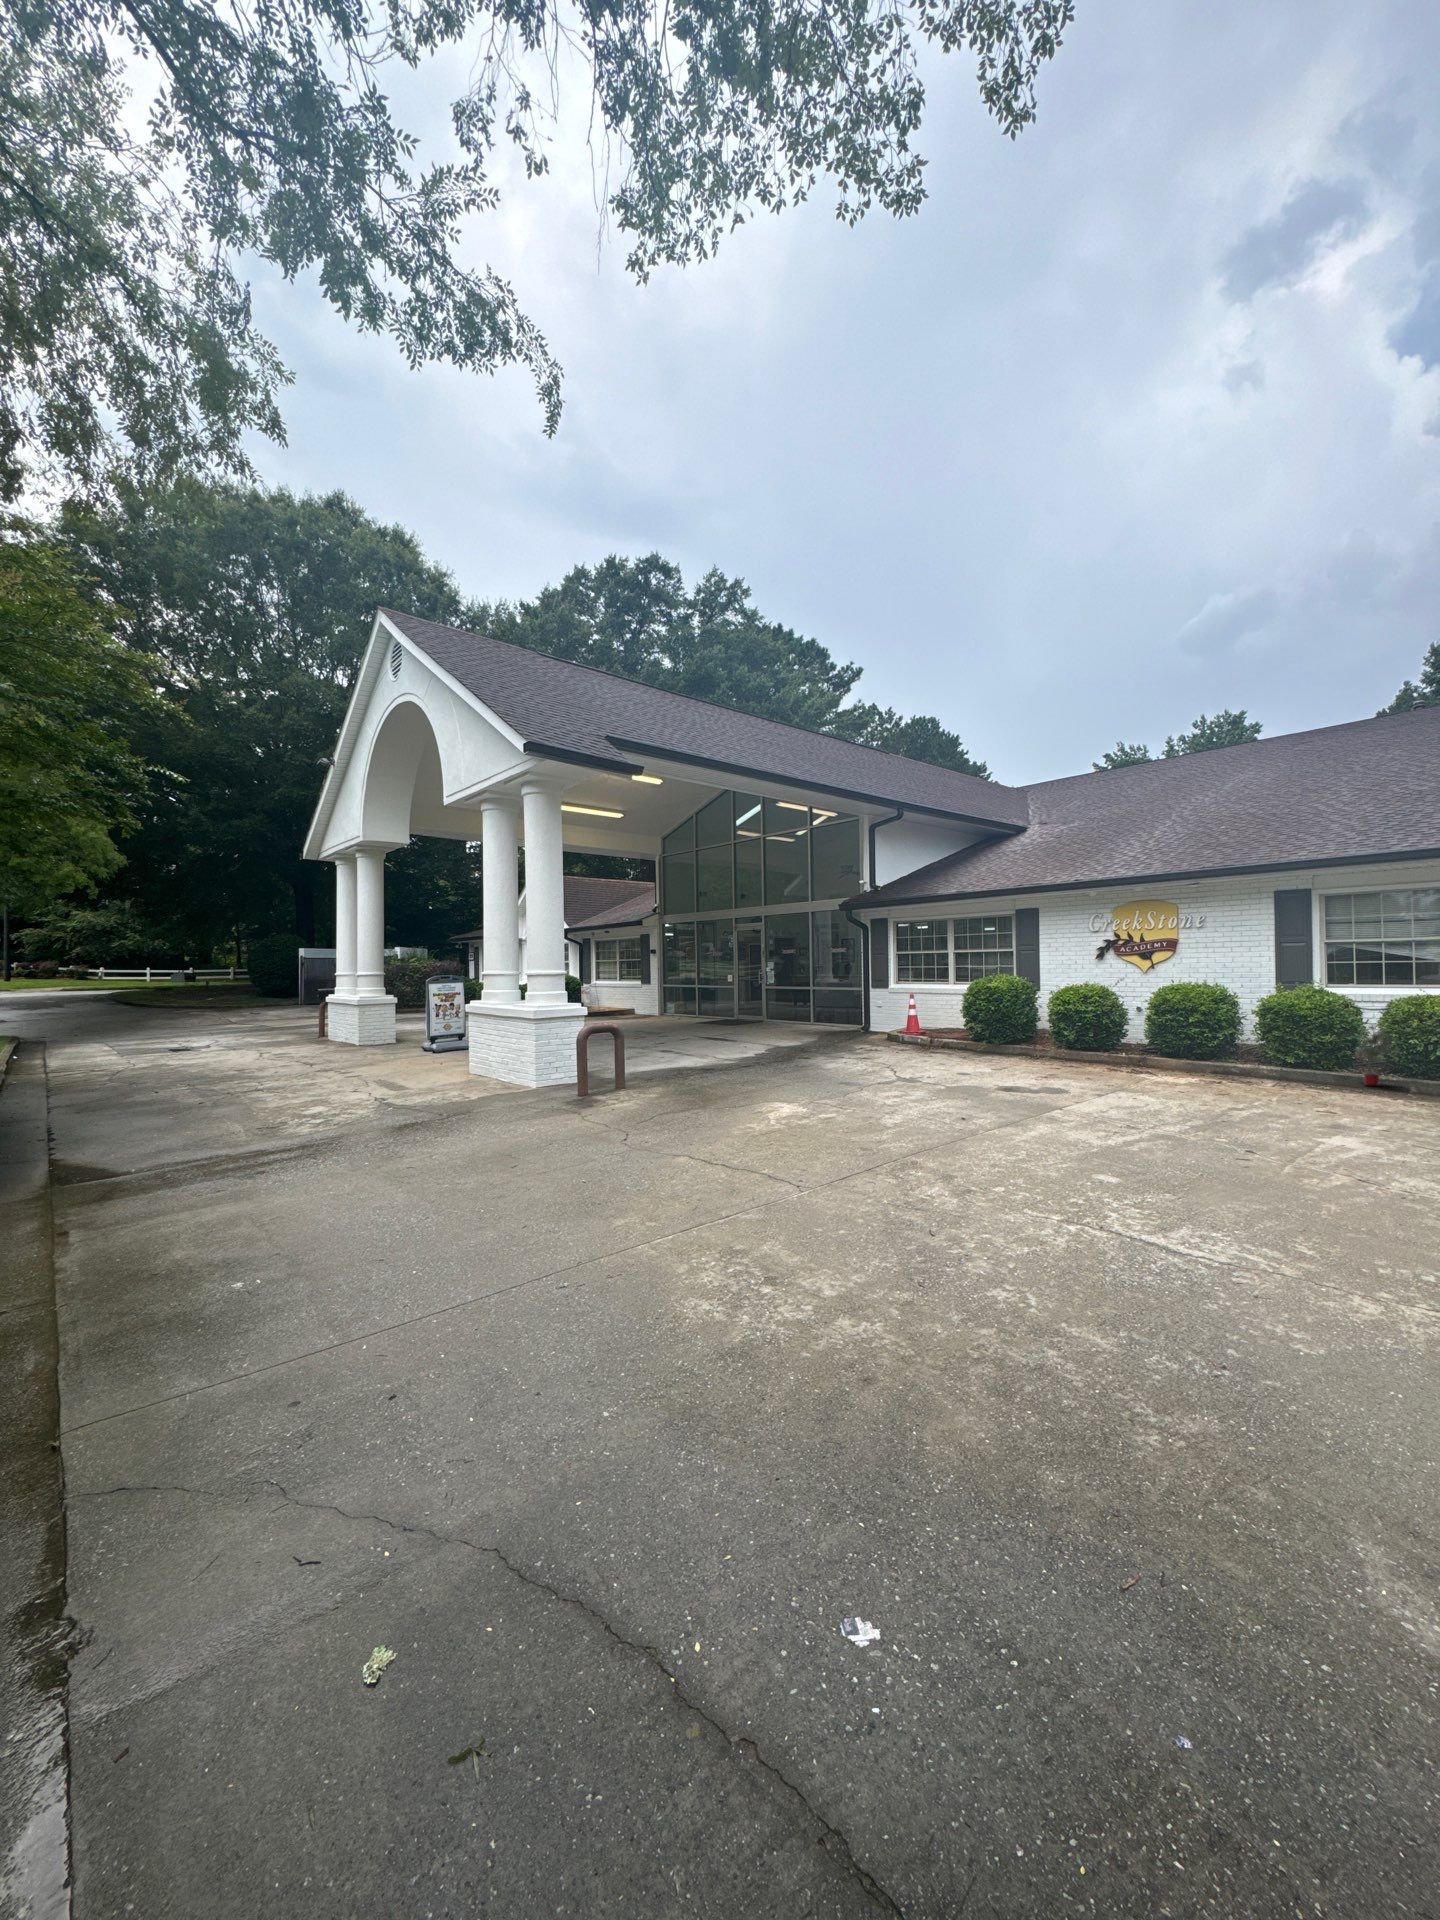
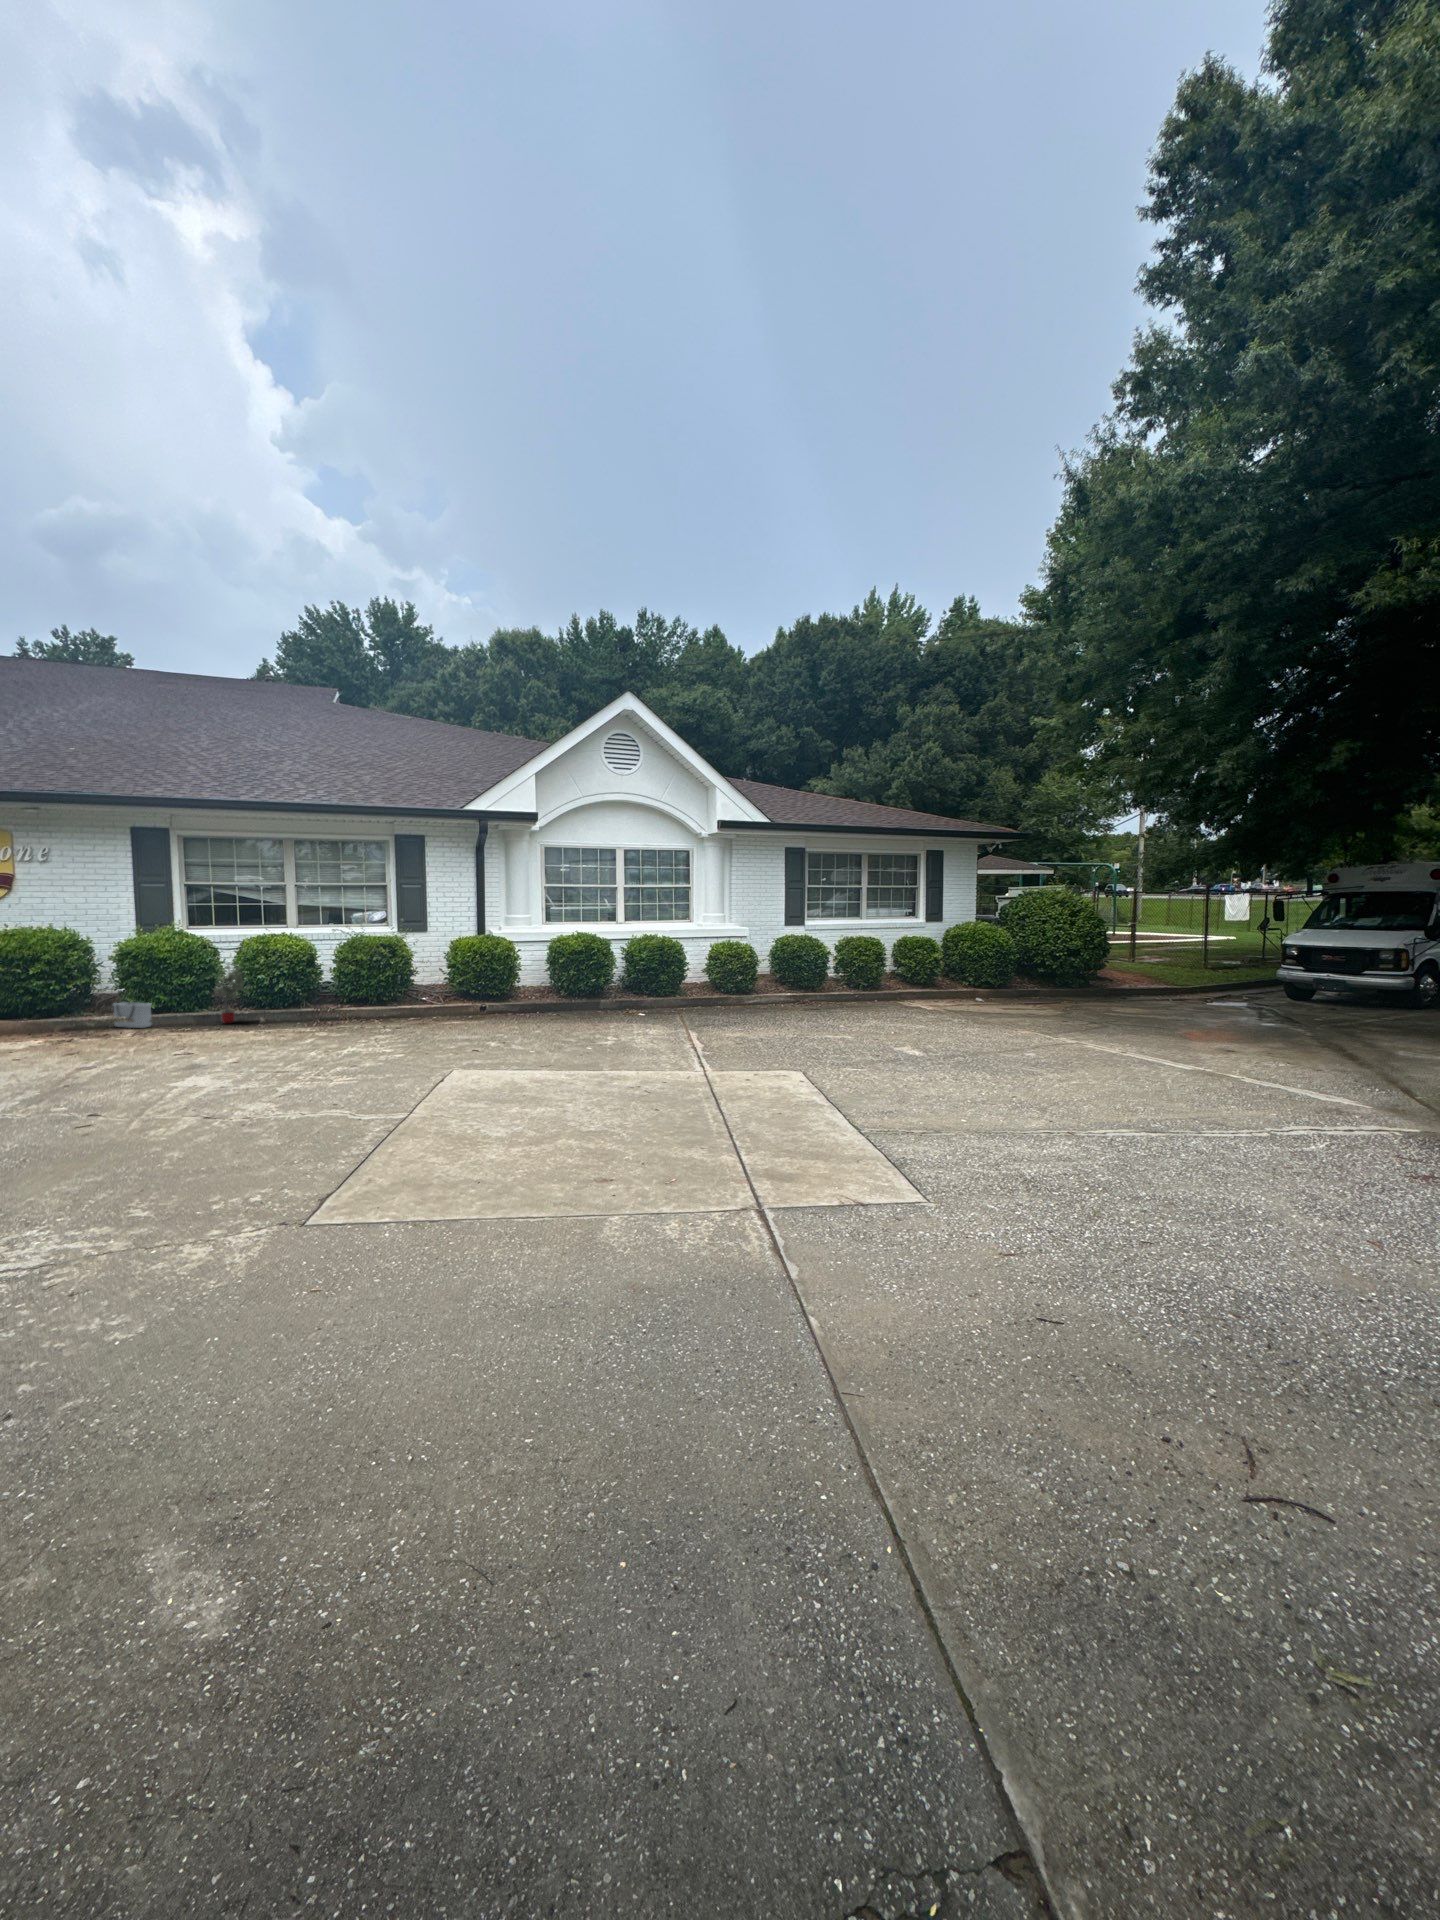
storage bin: none [1255,1054,1292,1080] -> present [113,1002,152,1028]

